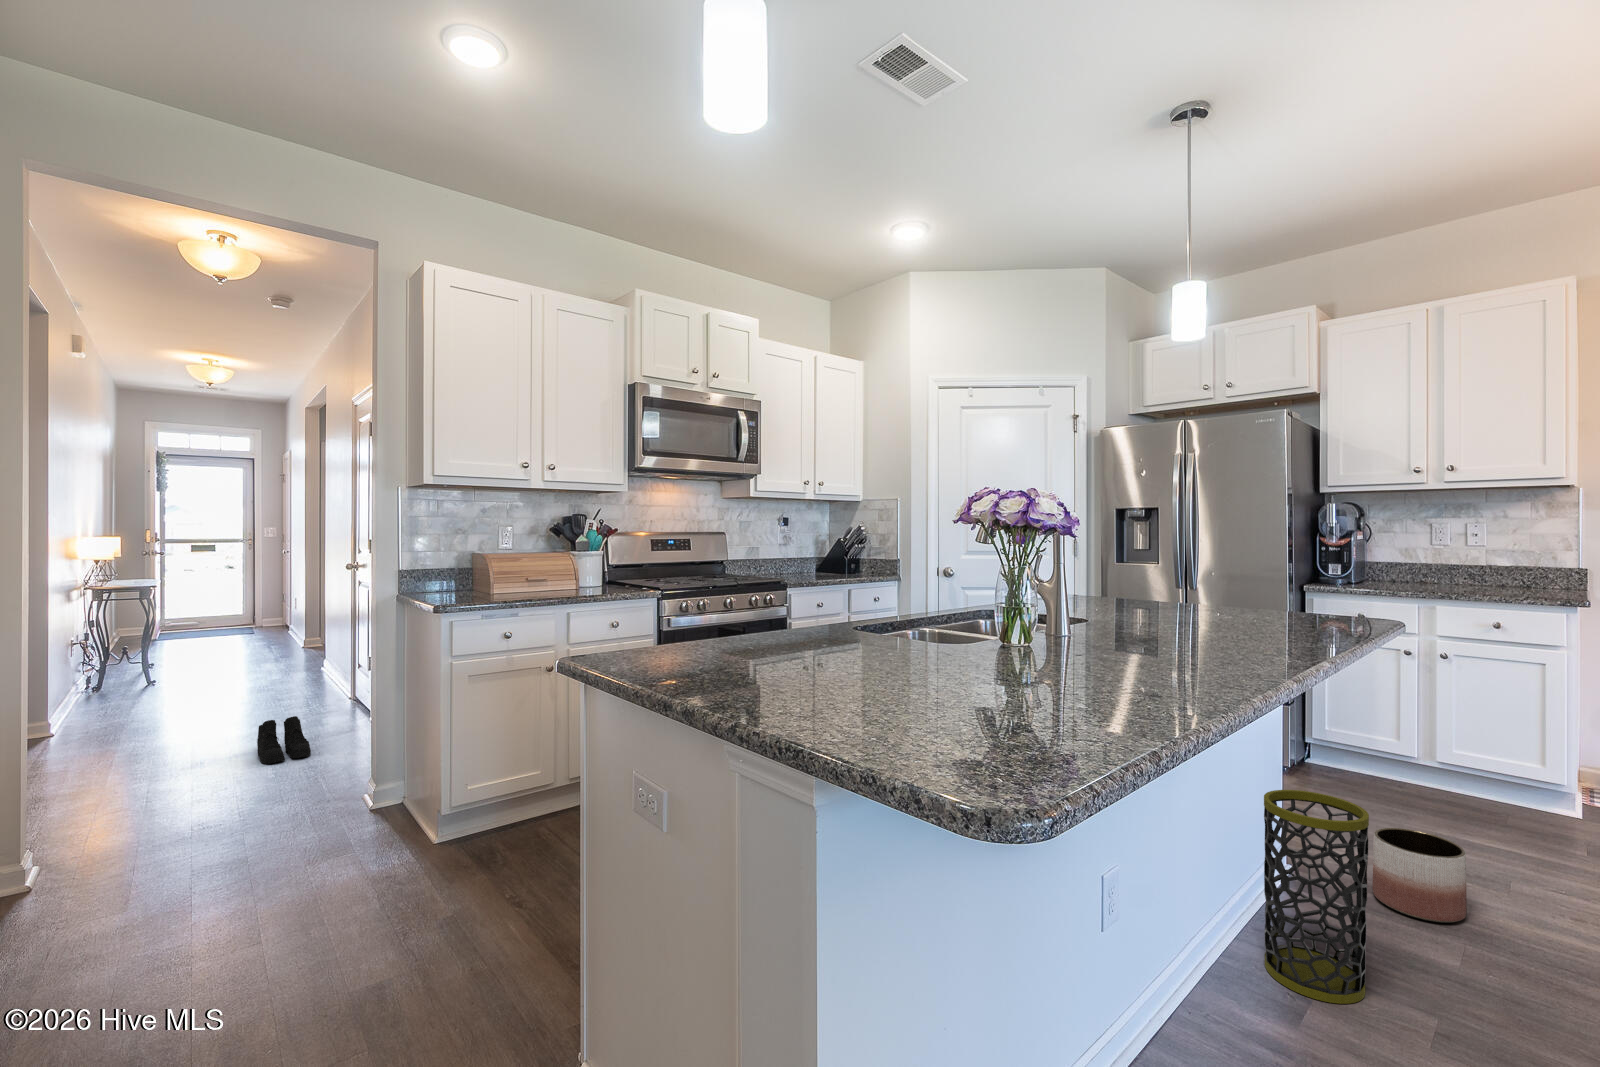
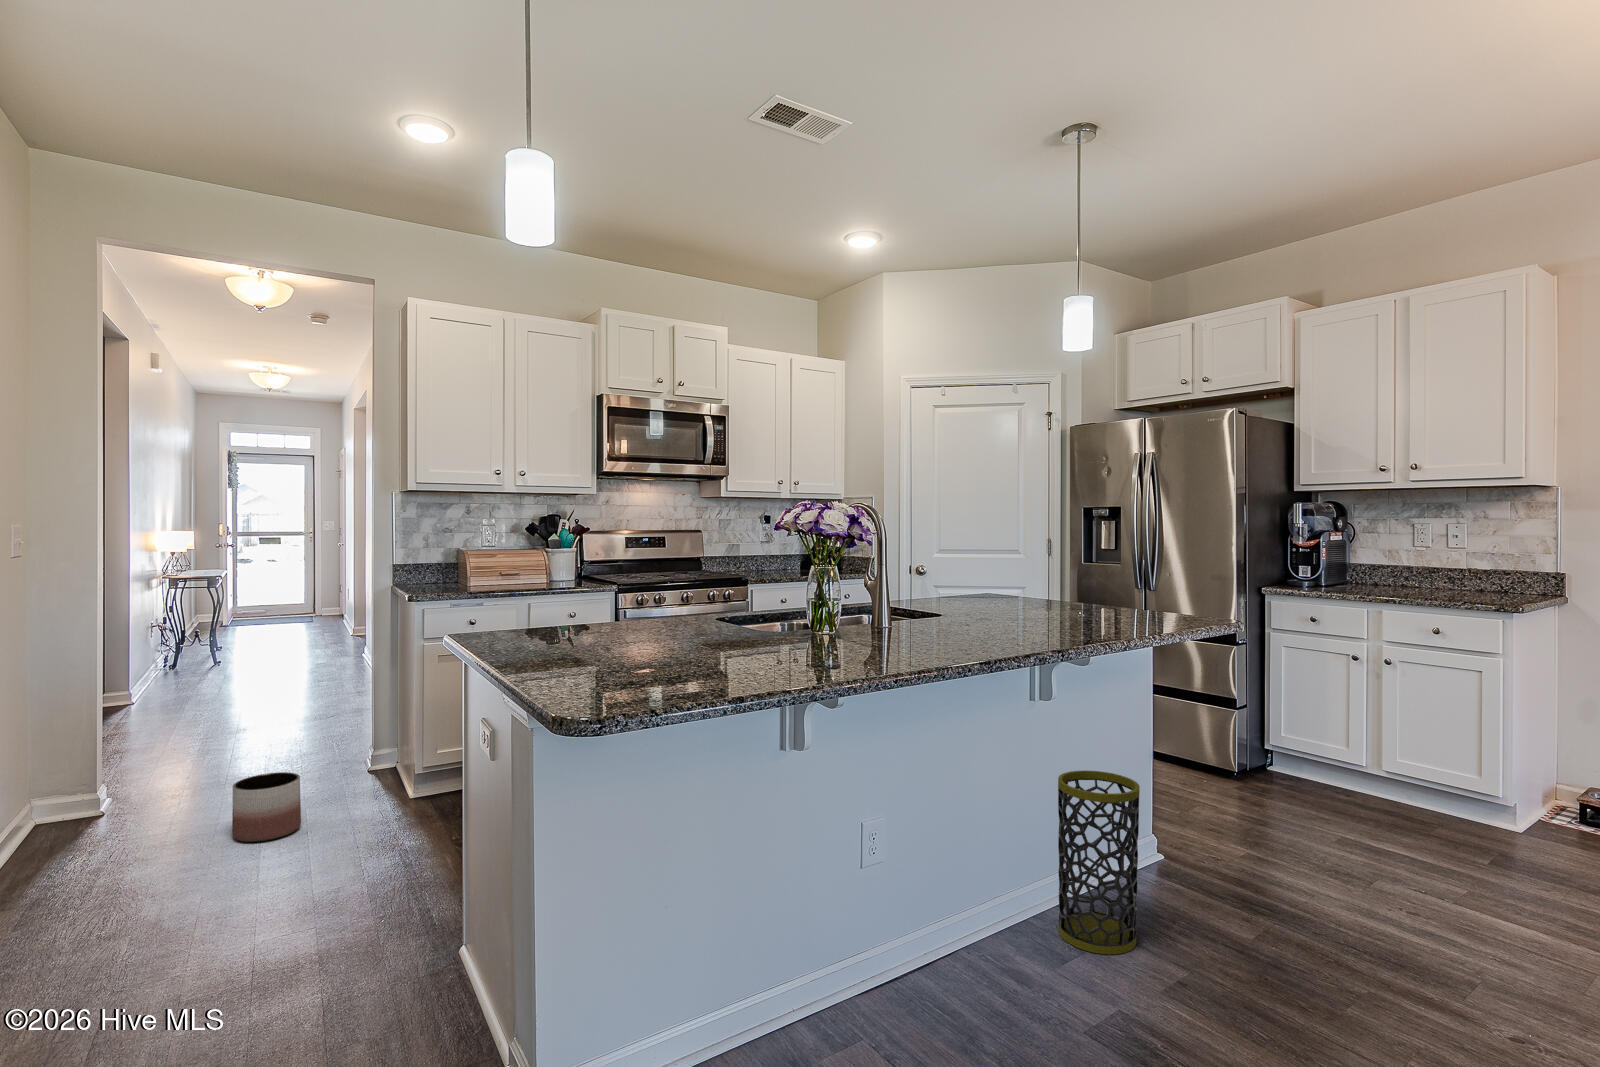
boots: present [257,716,311,764] -> none [289,693,333,733]
planter: present [1373,828,1467,923] -> present [232,772,301,842]

